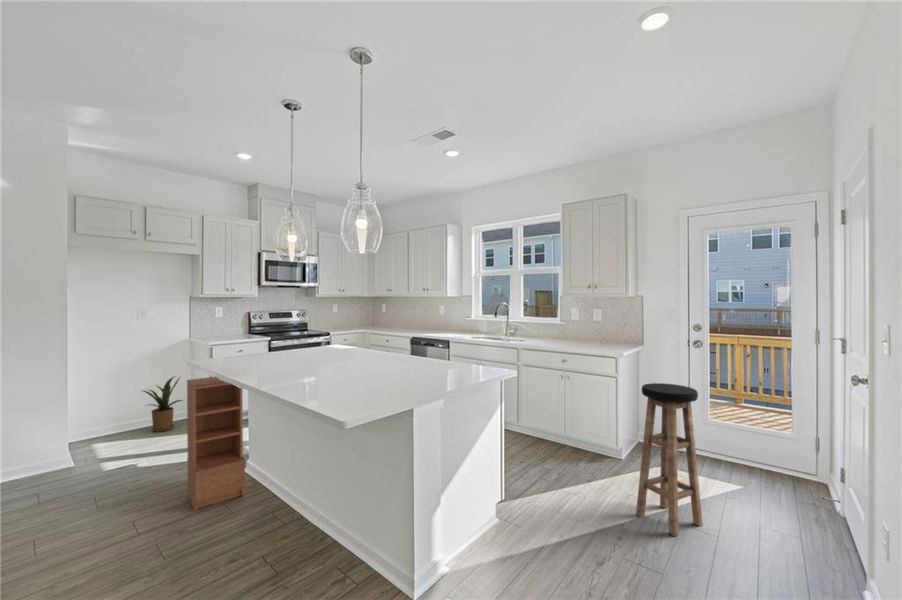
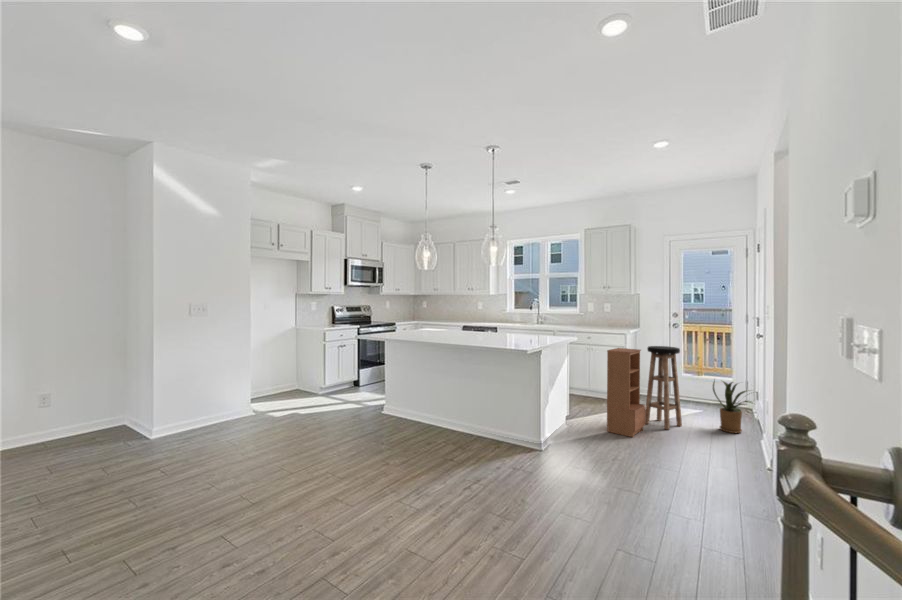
house plant: present [144,376,183,432] -> present [713,381,751,433]
bookcase: present [187,377,245,510] -> present [607,348,645,437]

